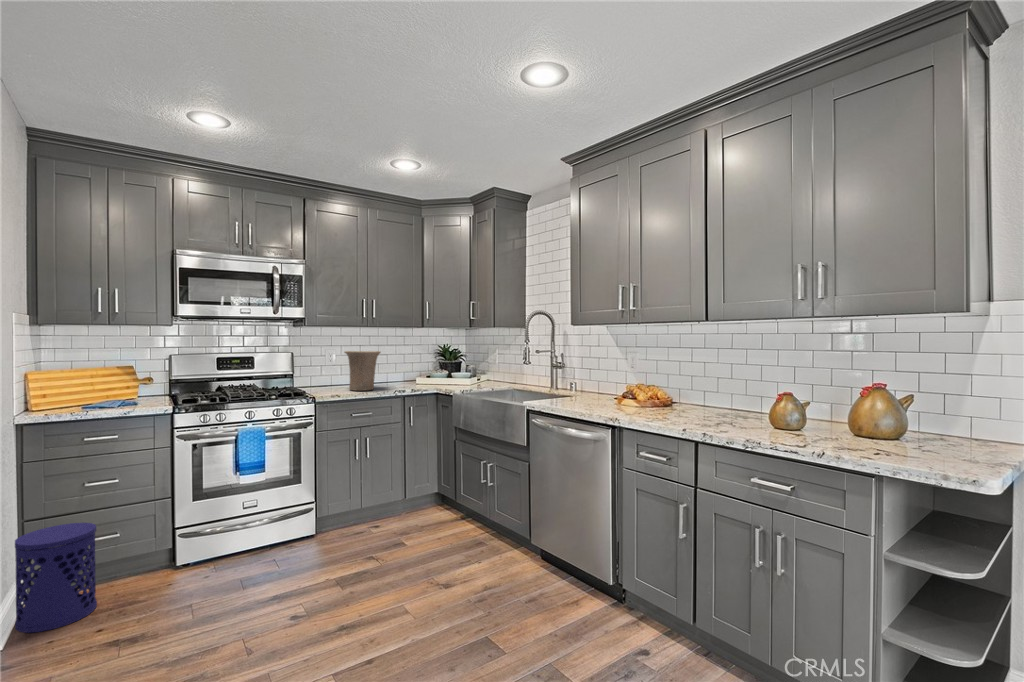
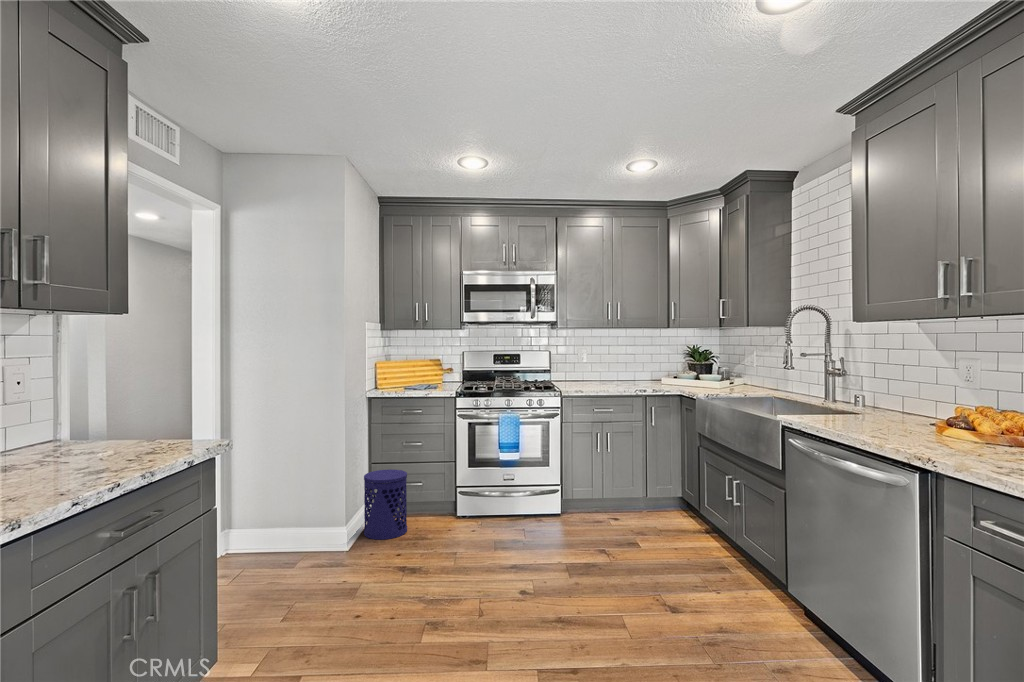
vase: present [345,351,381,391] -> none [591,351,624,388]

